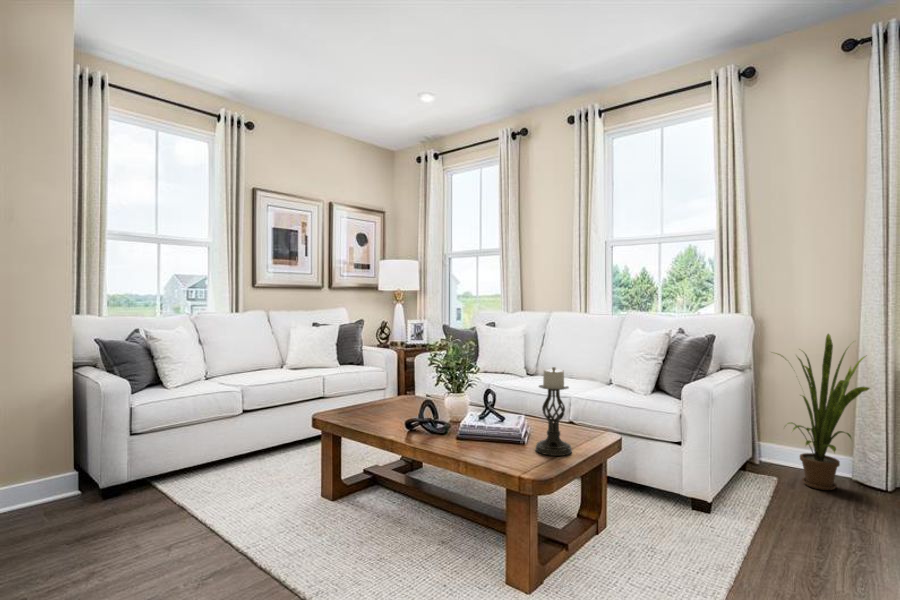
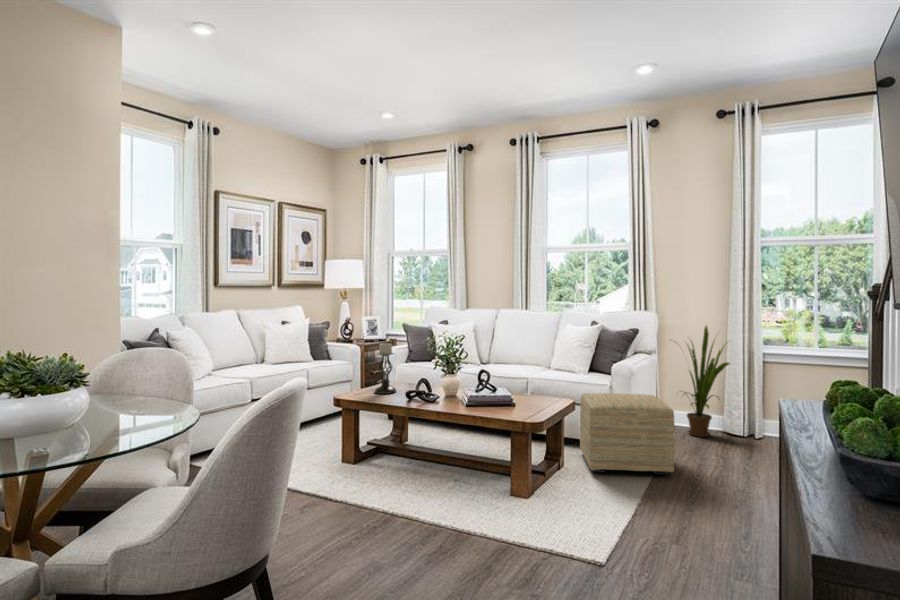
candle holder: present [536,367,572,456] -> present [375,342,396,394]
ottoman: none [636,424,780,562] -> present [580,393,675,475]

